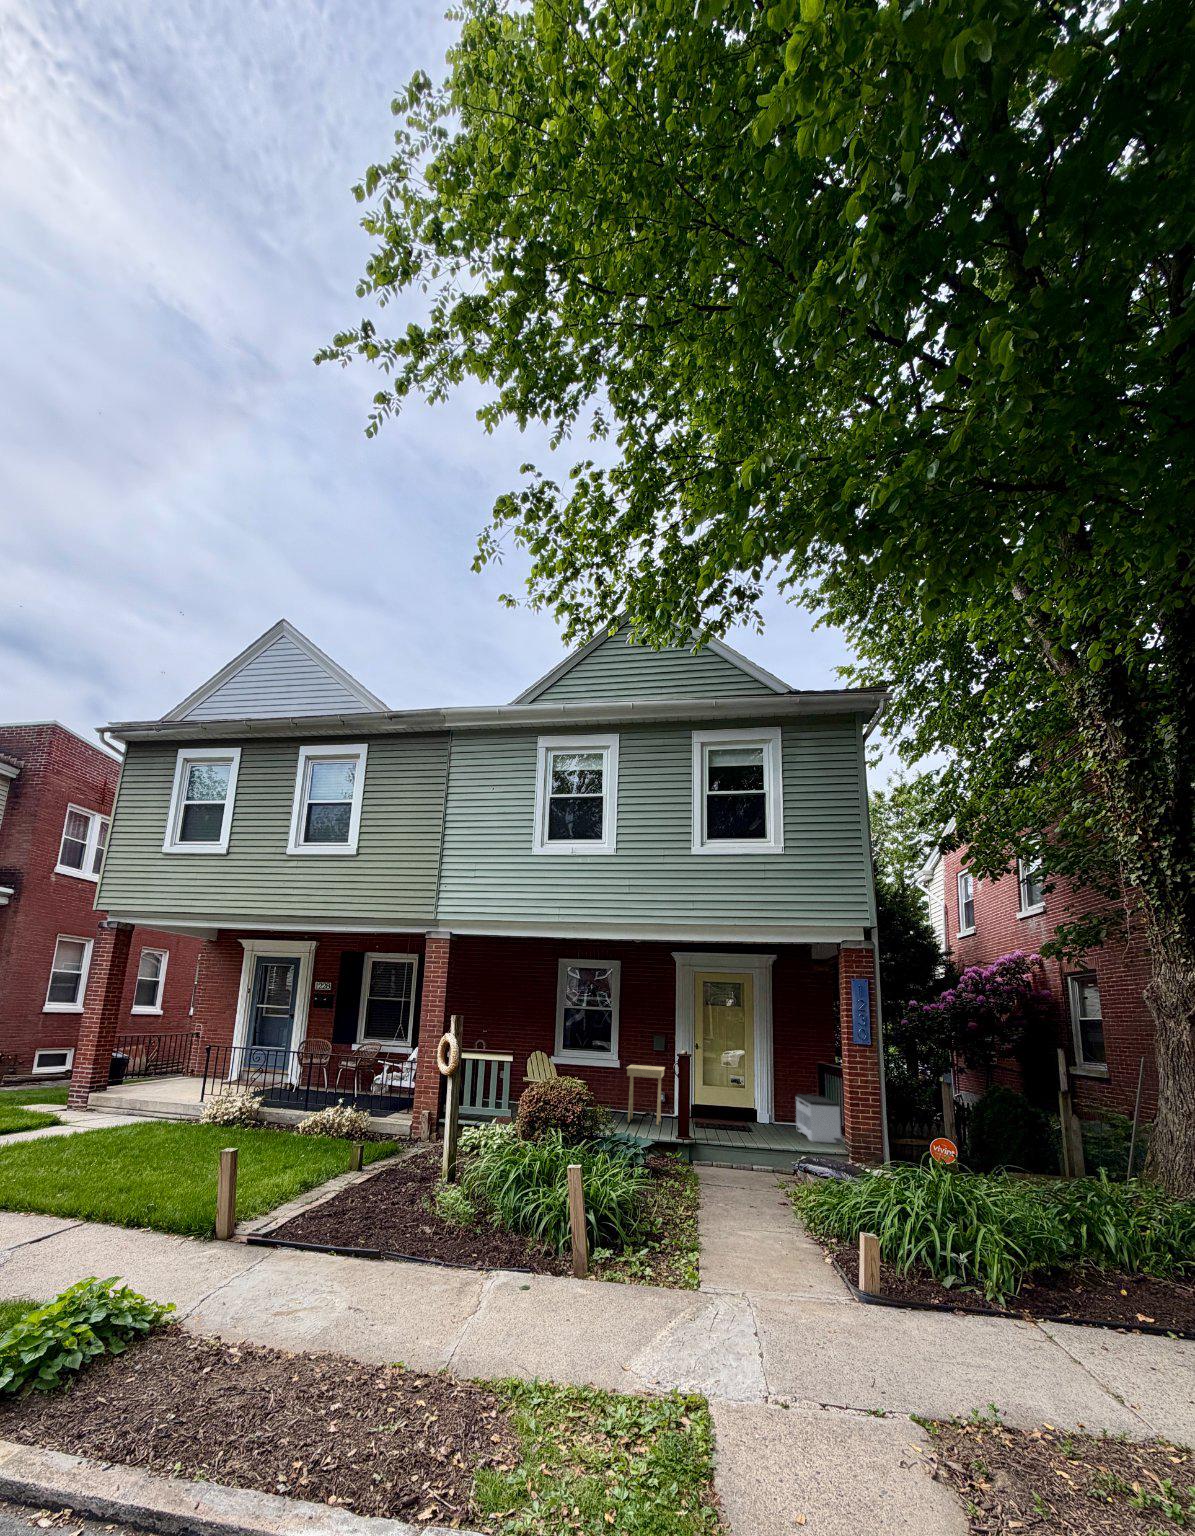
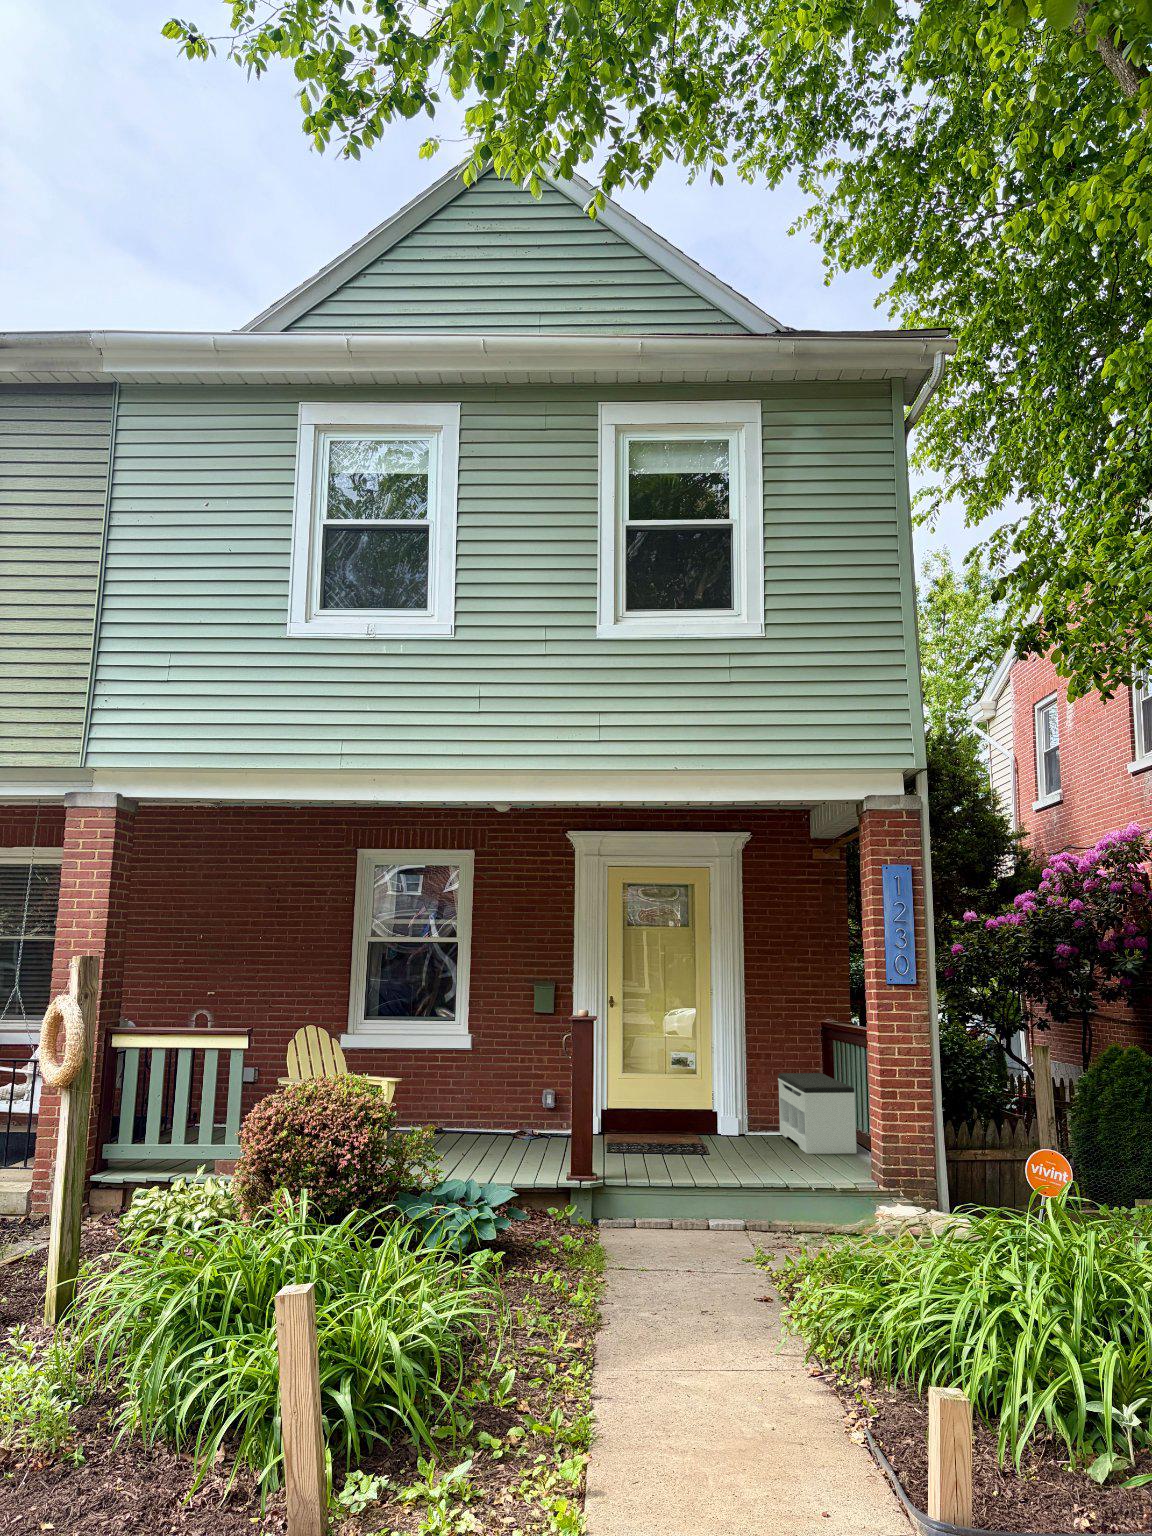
side table: present [626,1065,665,1125] -> none [480,1043,552,1143]

